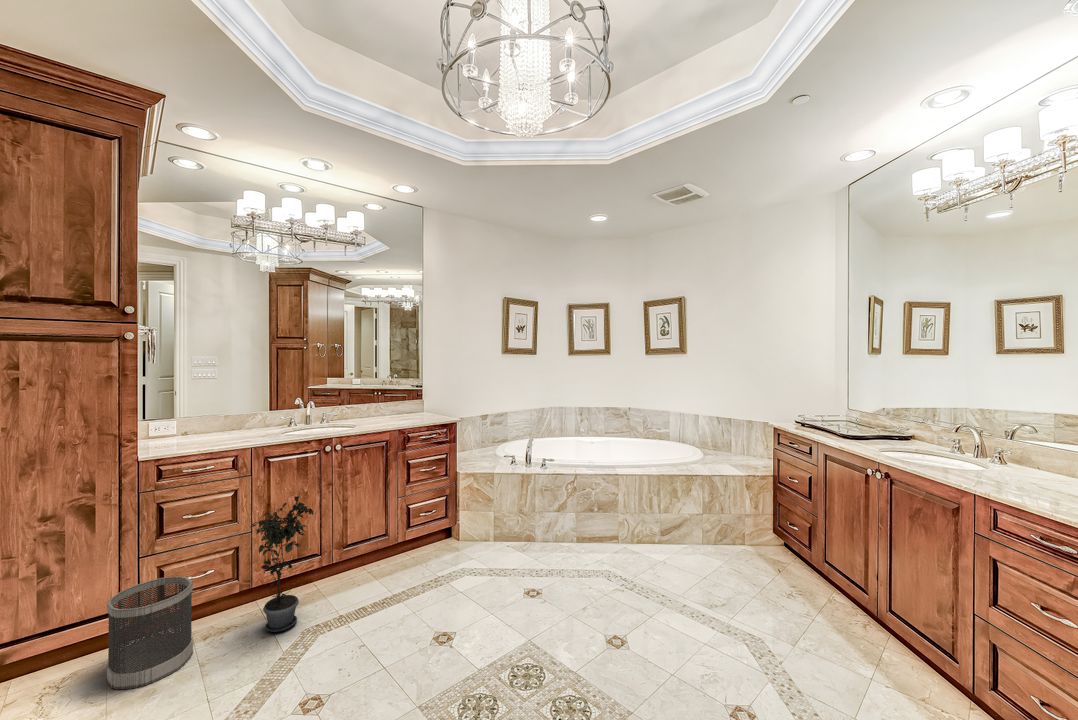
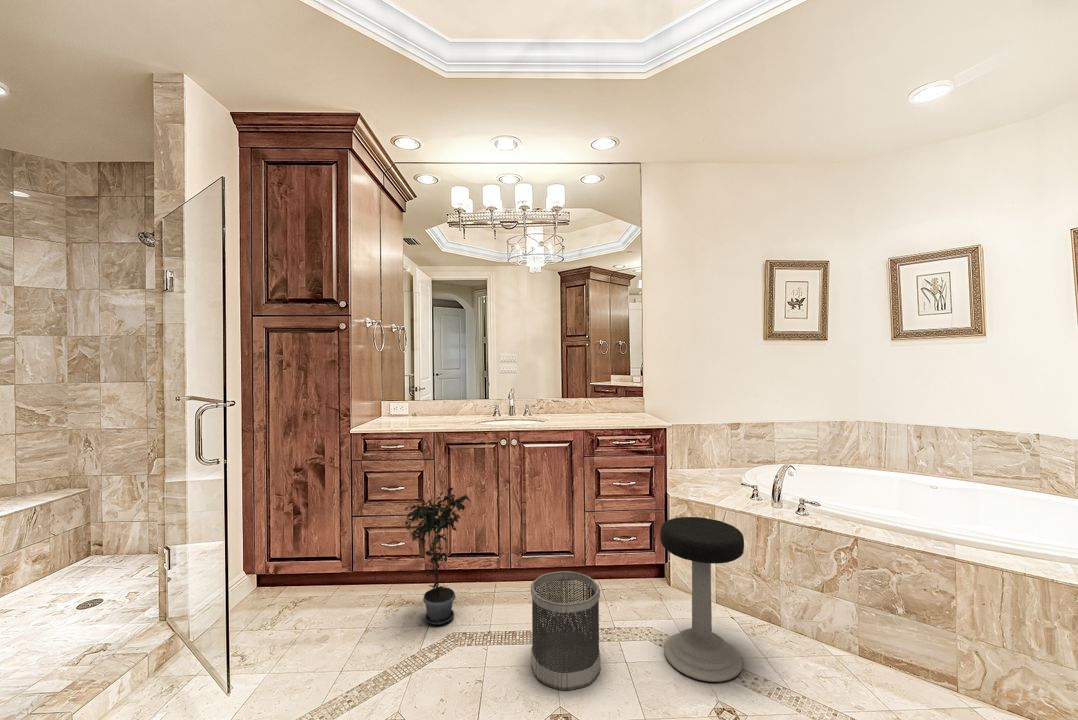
stool: none [477,480,530,584] -> present [660,517,744,682]
wastebasket: present [107,576,193,689] -> present [531,571,600,690]

